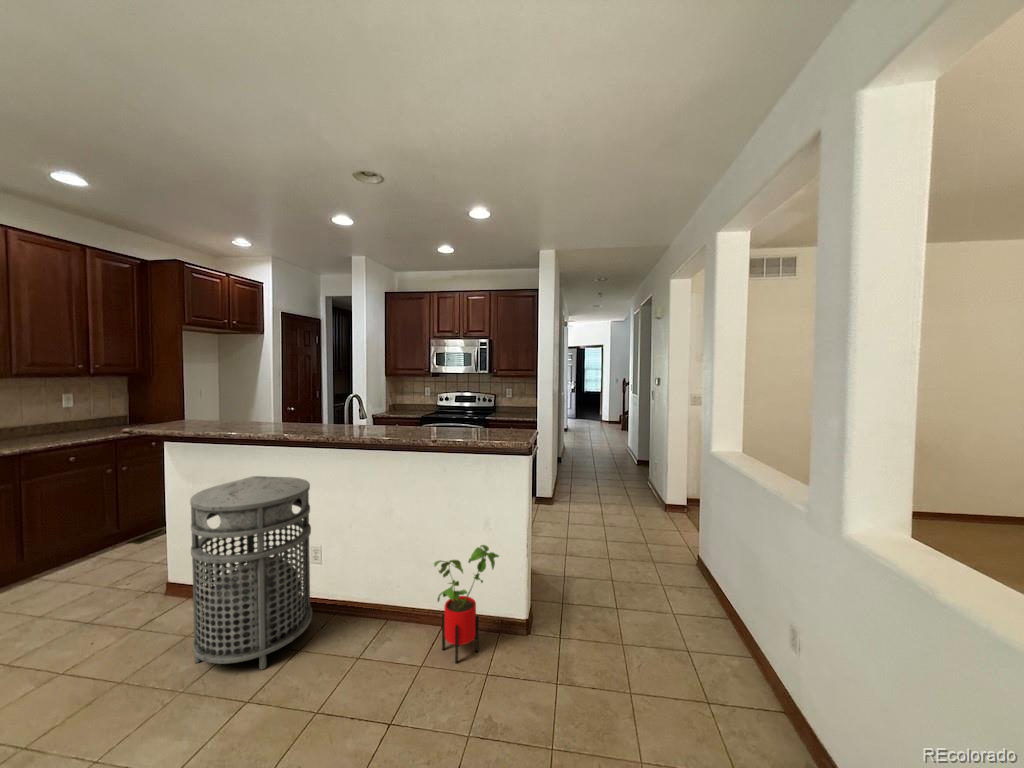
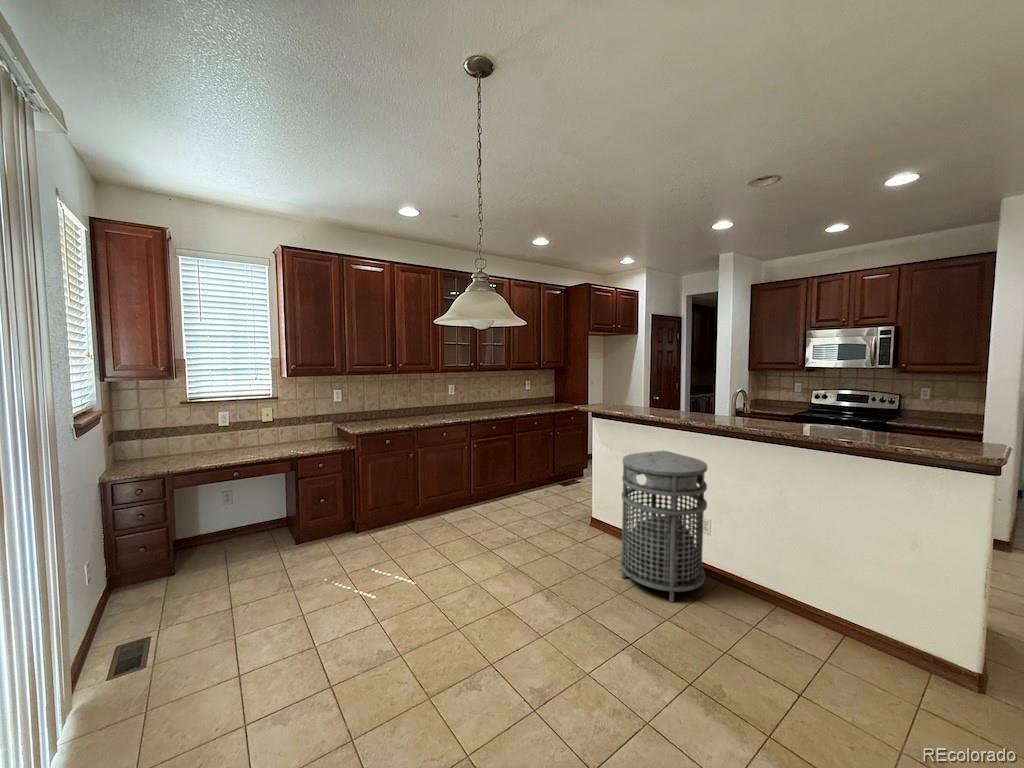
house plant: present [434,545,499,663] -> none [843,566,941,681]

